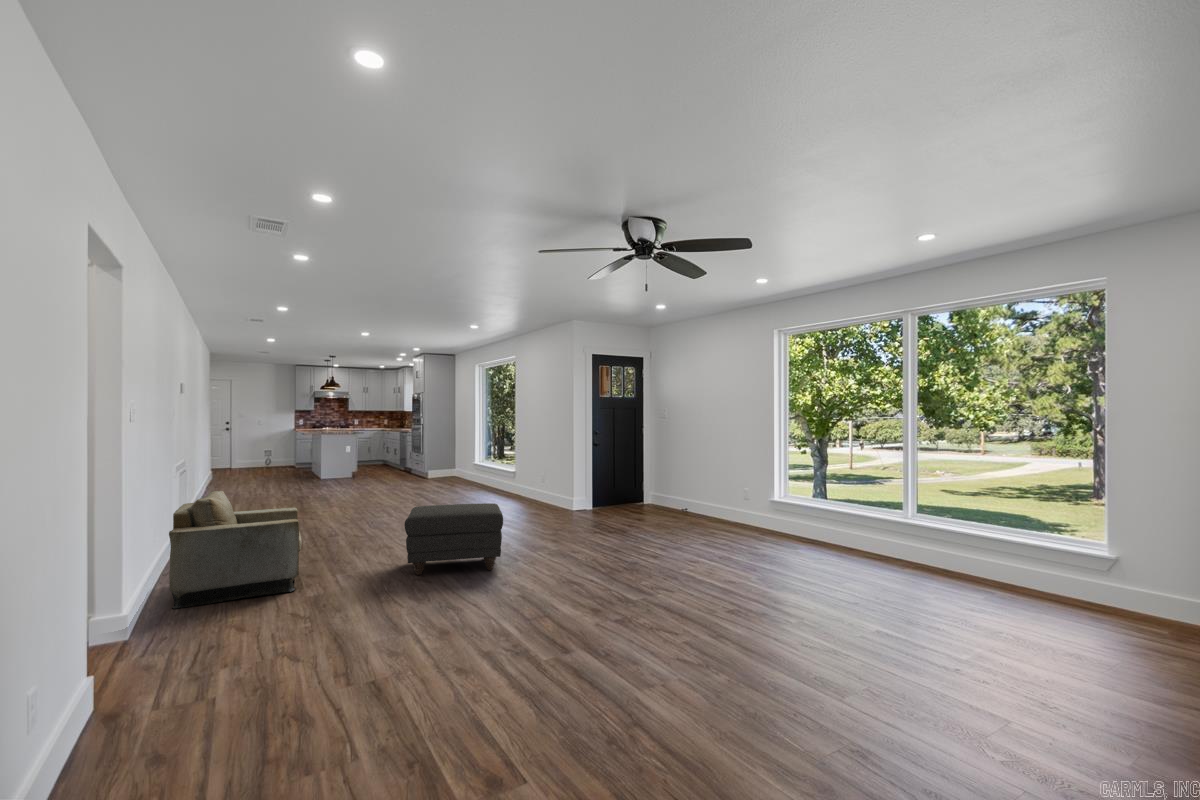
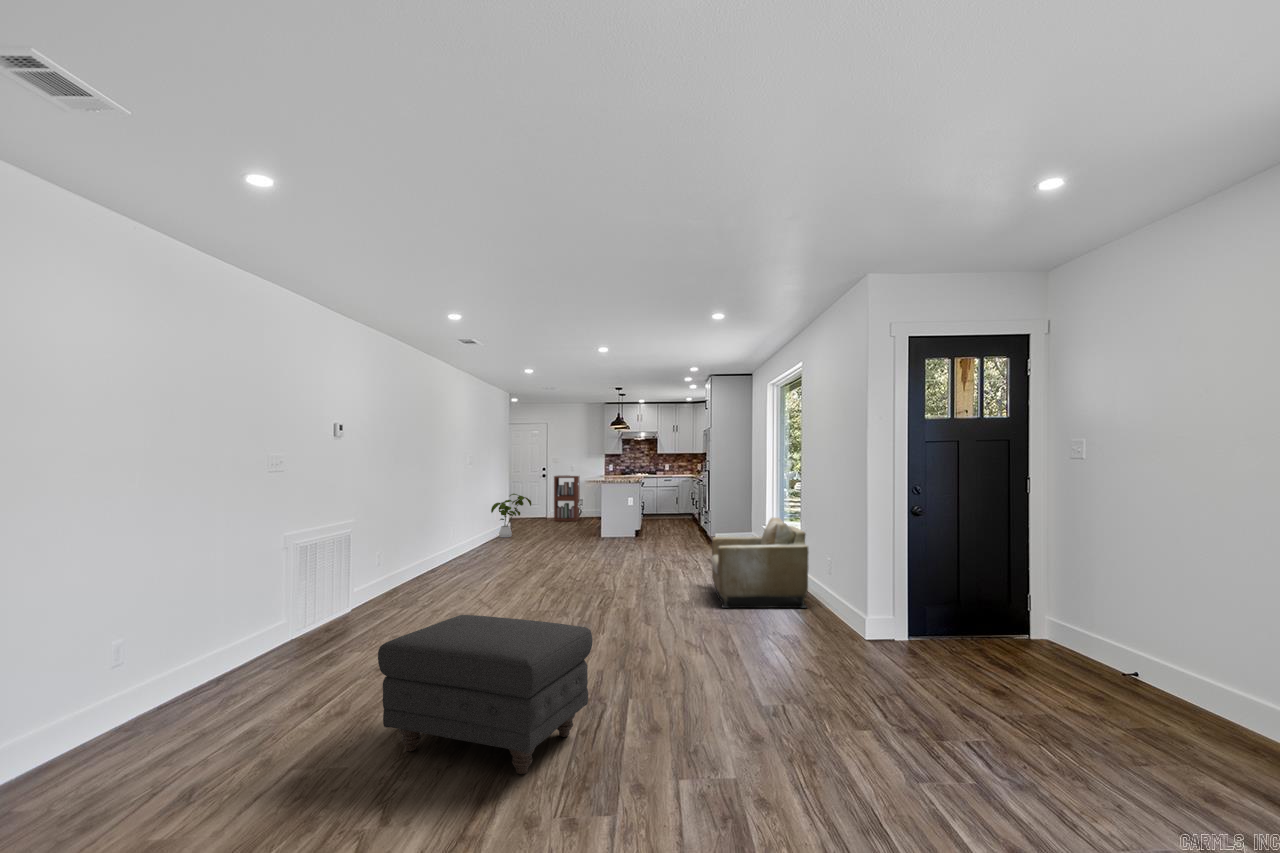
bookshelf: none [246,429,271,471] -> present [554,475,580,521]
house plant: none [212,446,251,486] -> present [491,494,531,538]
armchair: present [169,491,302,609] -> present [712,518,809,608]

